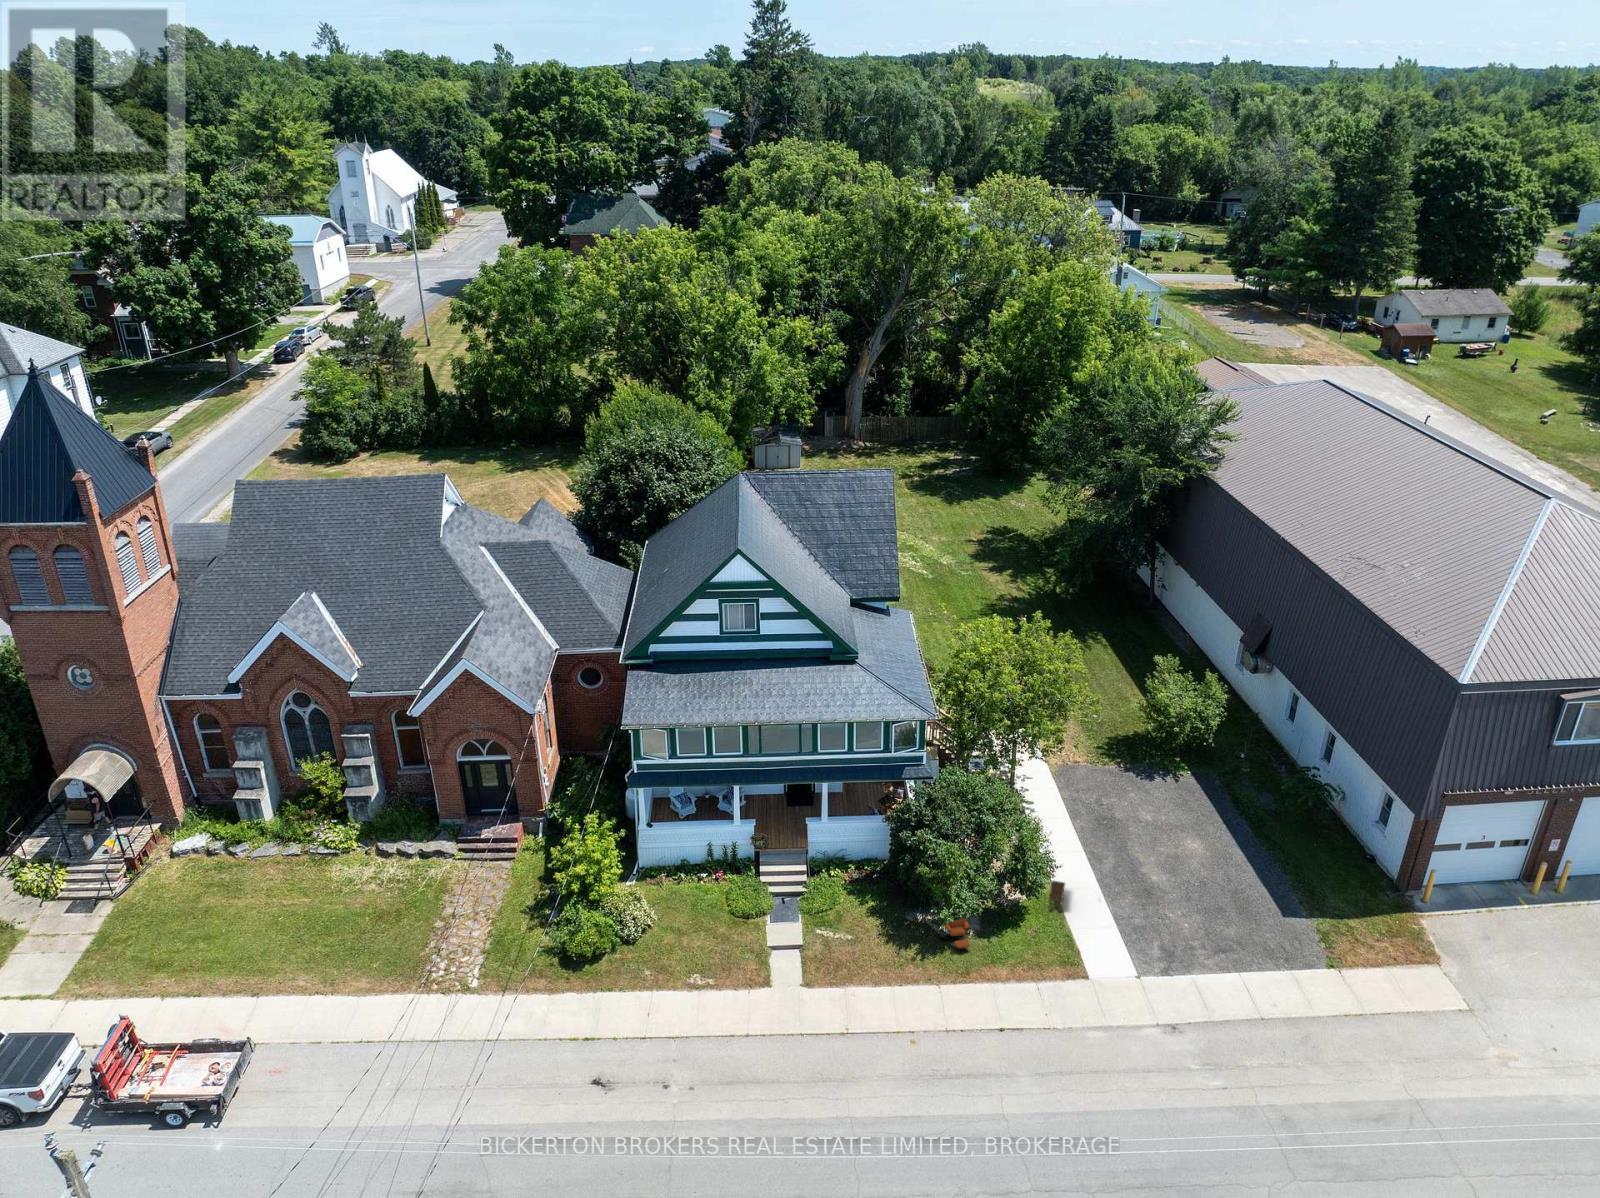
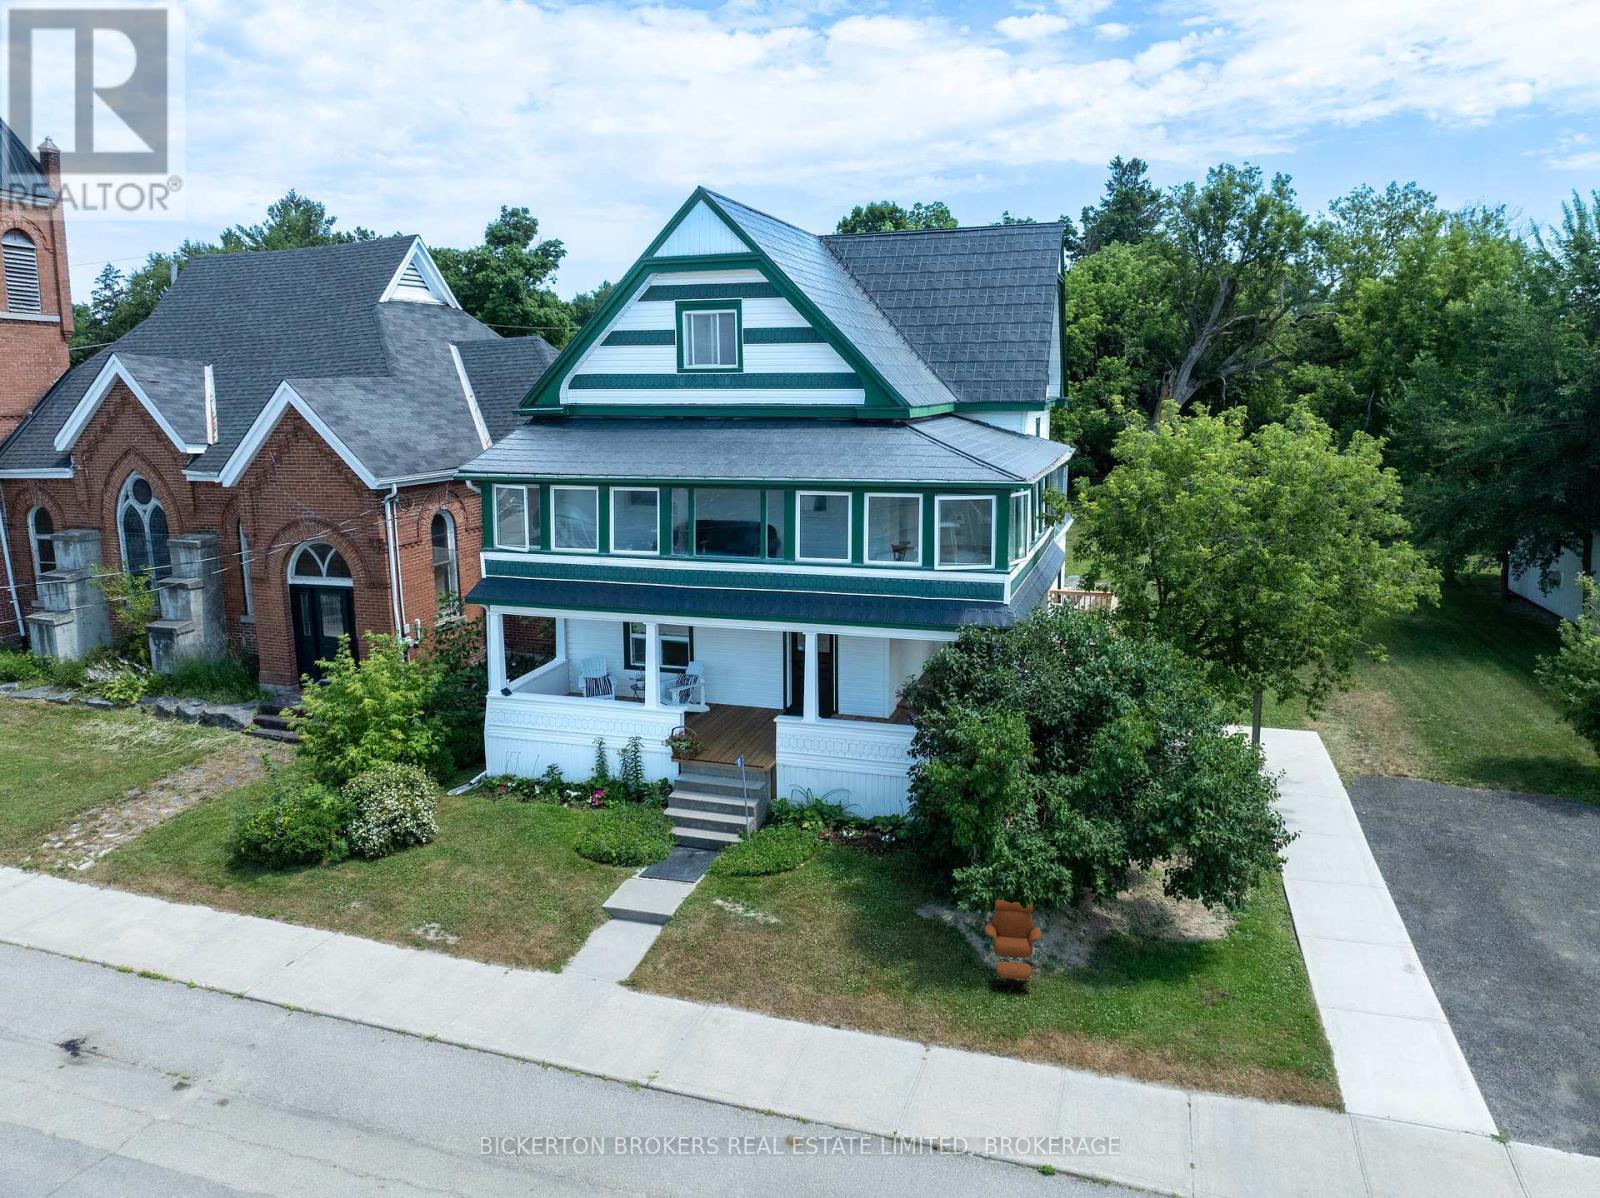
bench: present [1049,881,1065,912] -> none [1259,897,1310,967]

